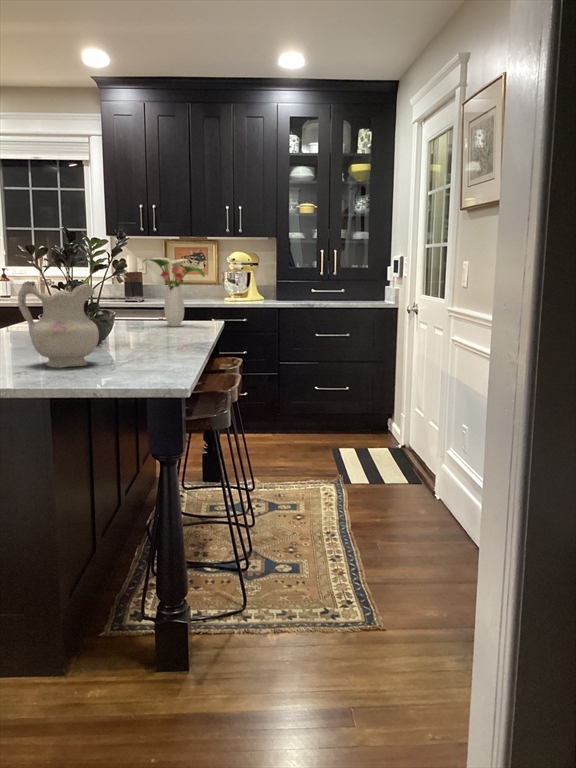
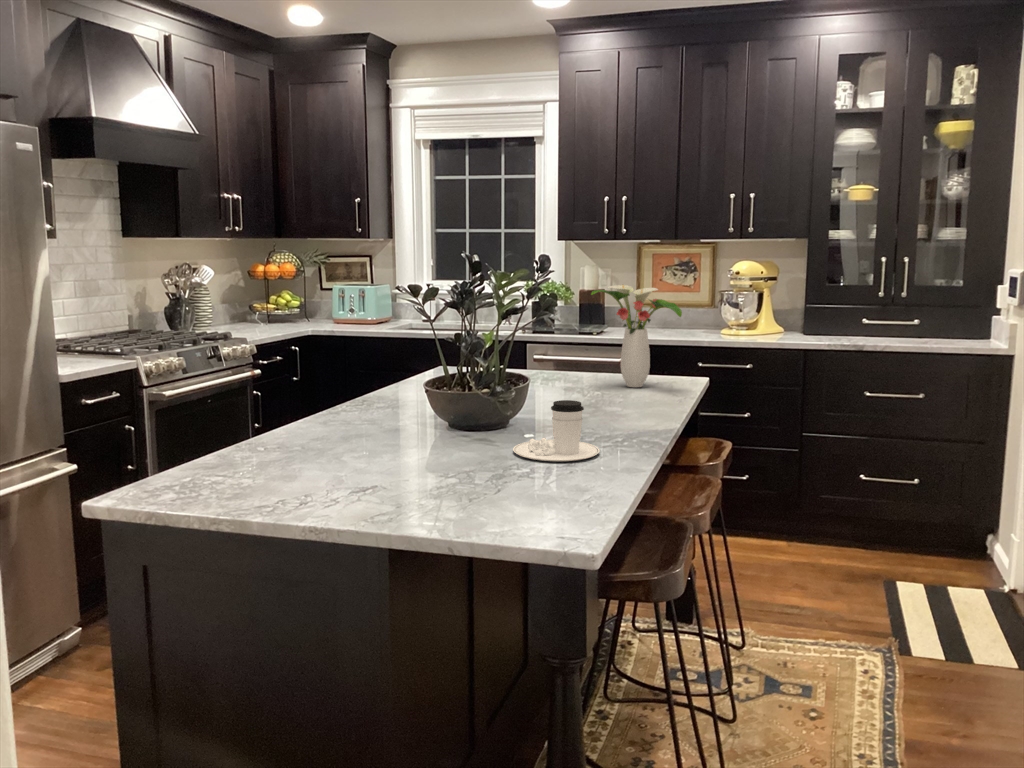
ceramic pitcher: present [18,281,99,367] -> none [384,359,493,488]
coffee cup: none [106,317,164,355] -> present [513,400,600,461]

